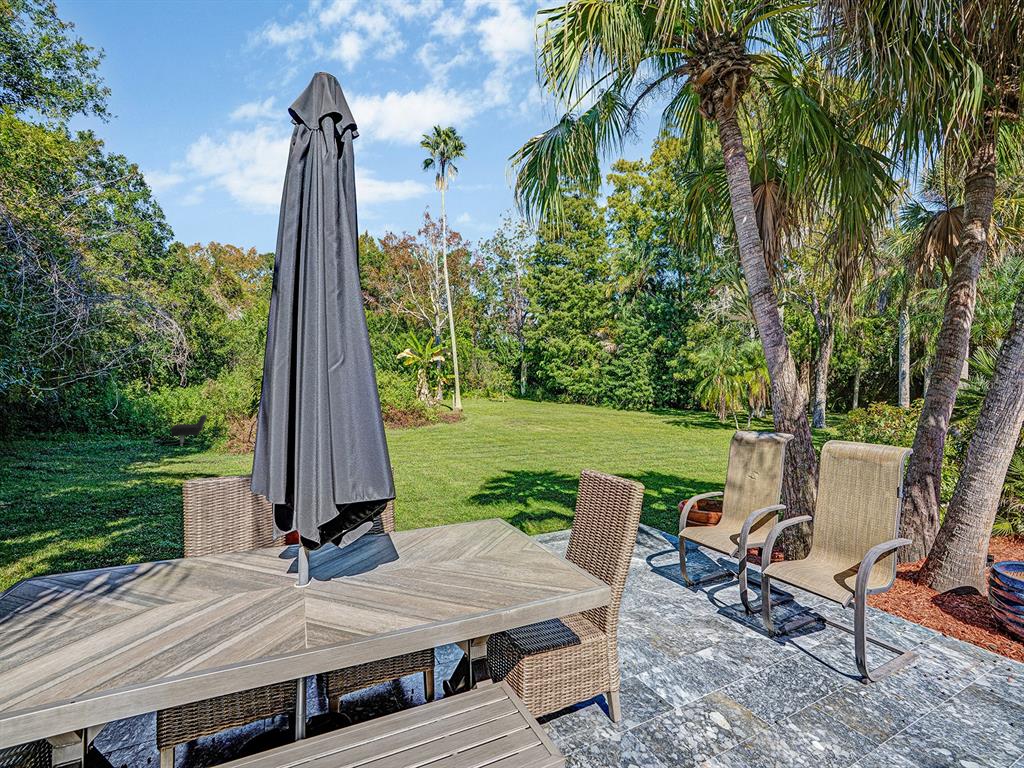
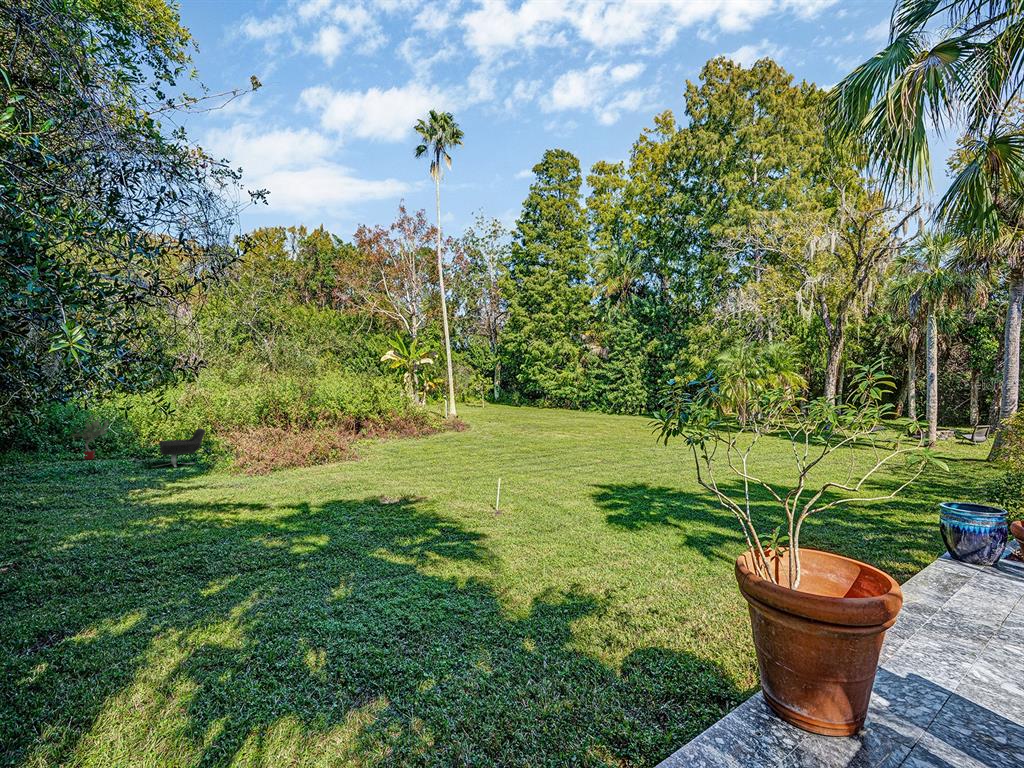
potted tree: none [112,403,140,438] -> present [72,415,108,460]

